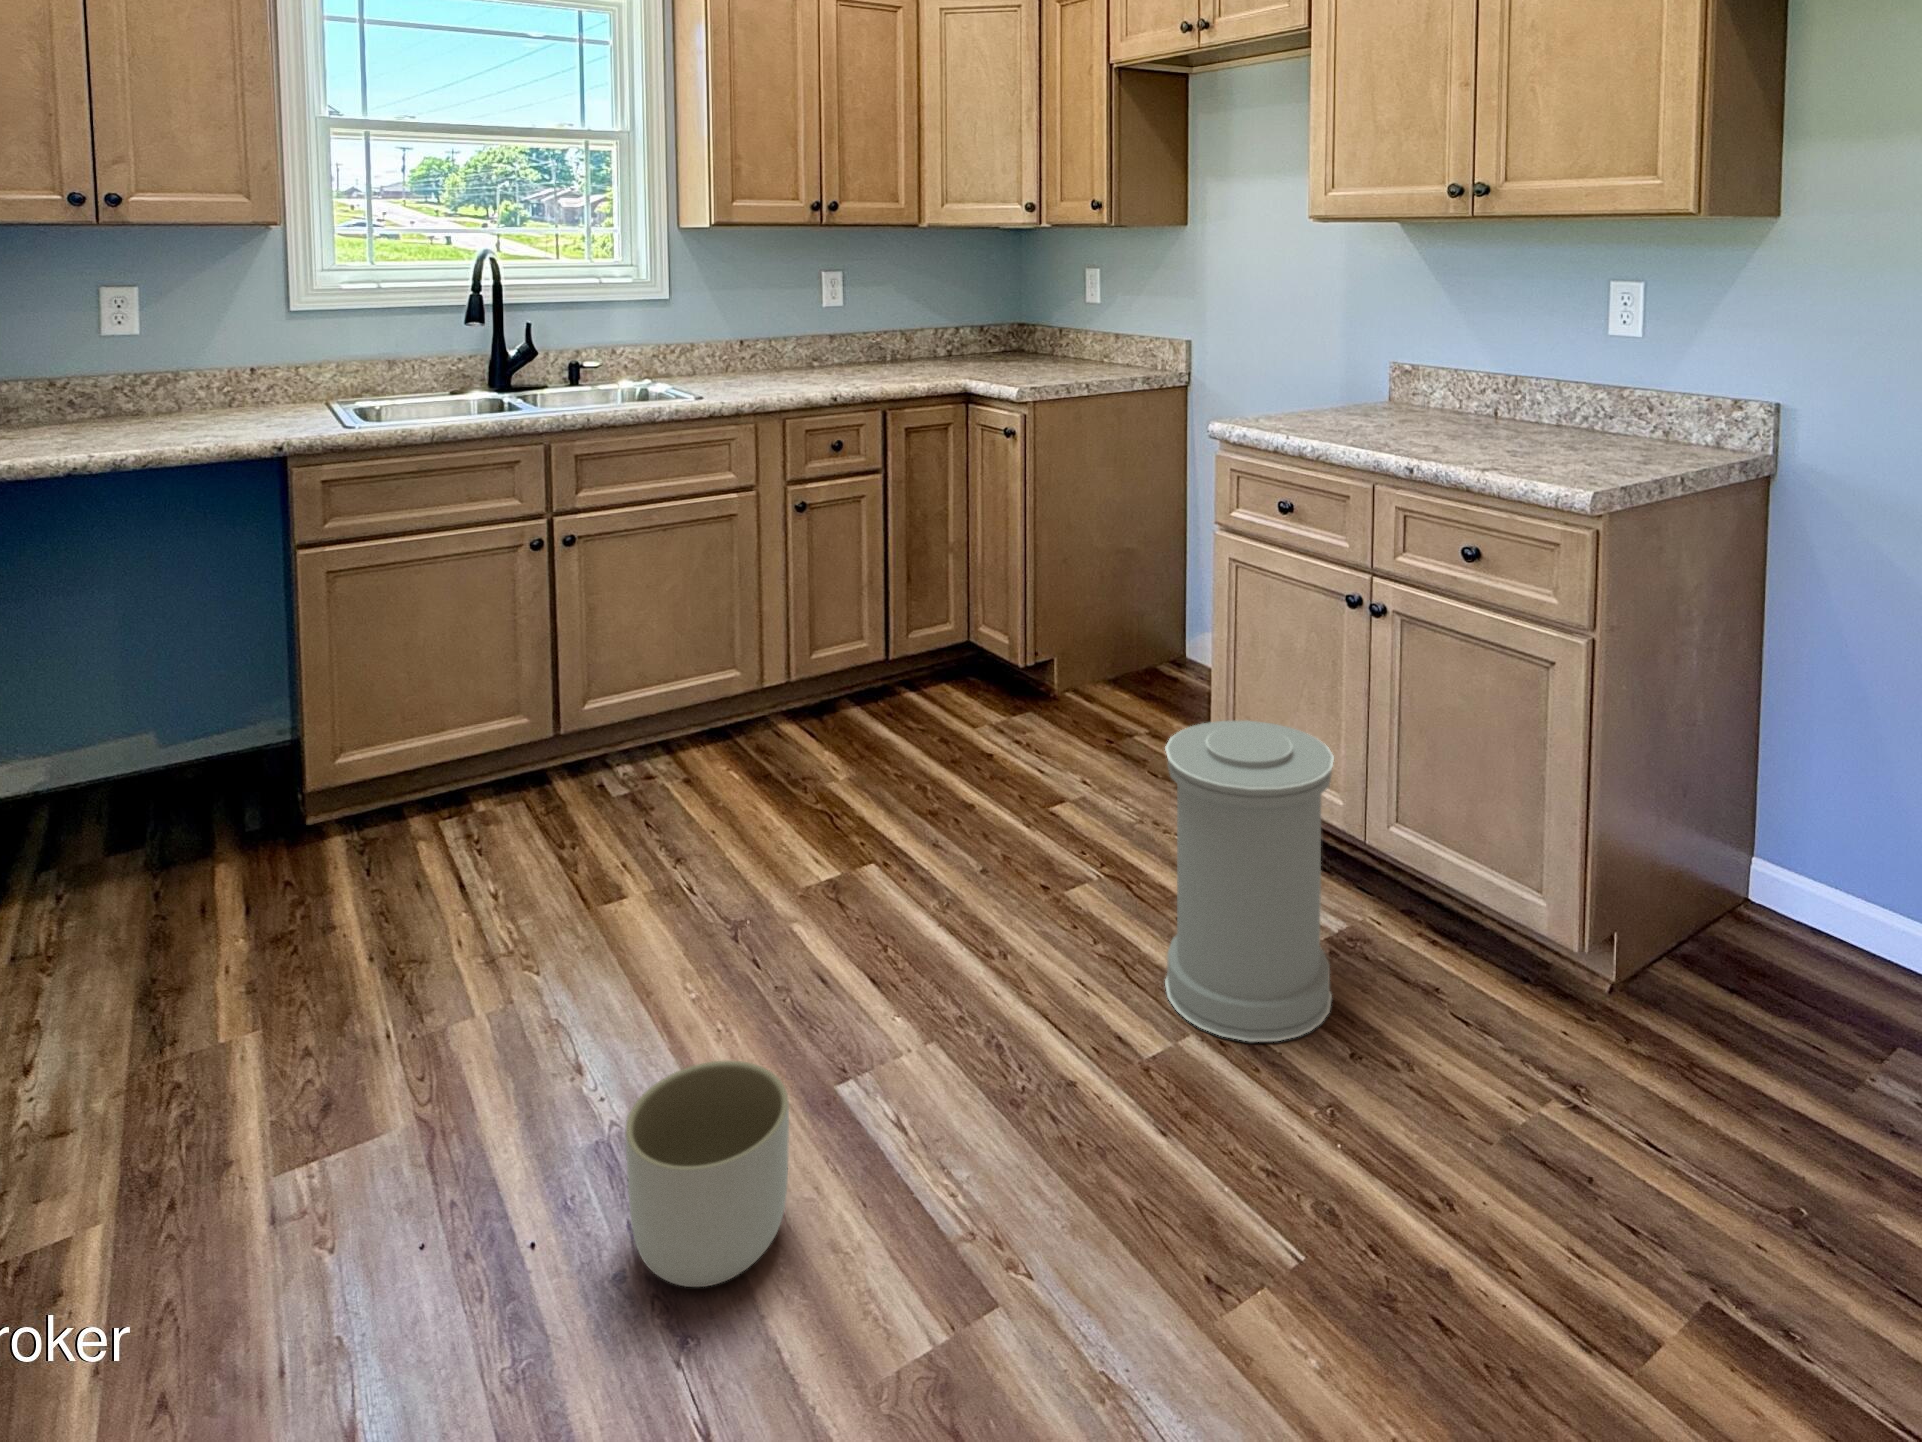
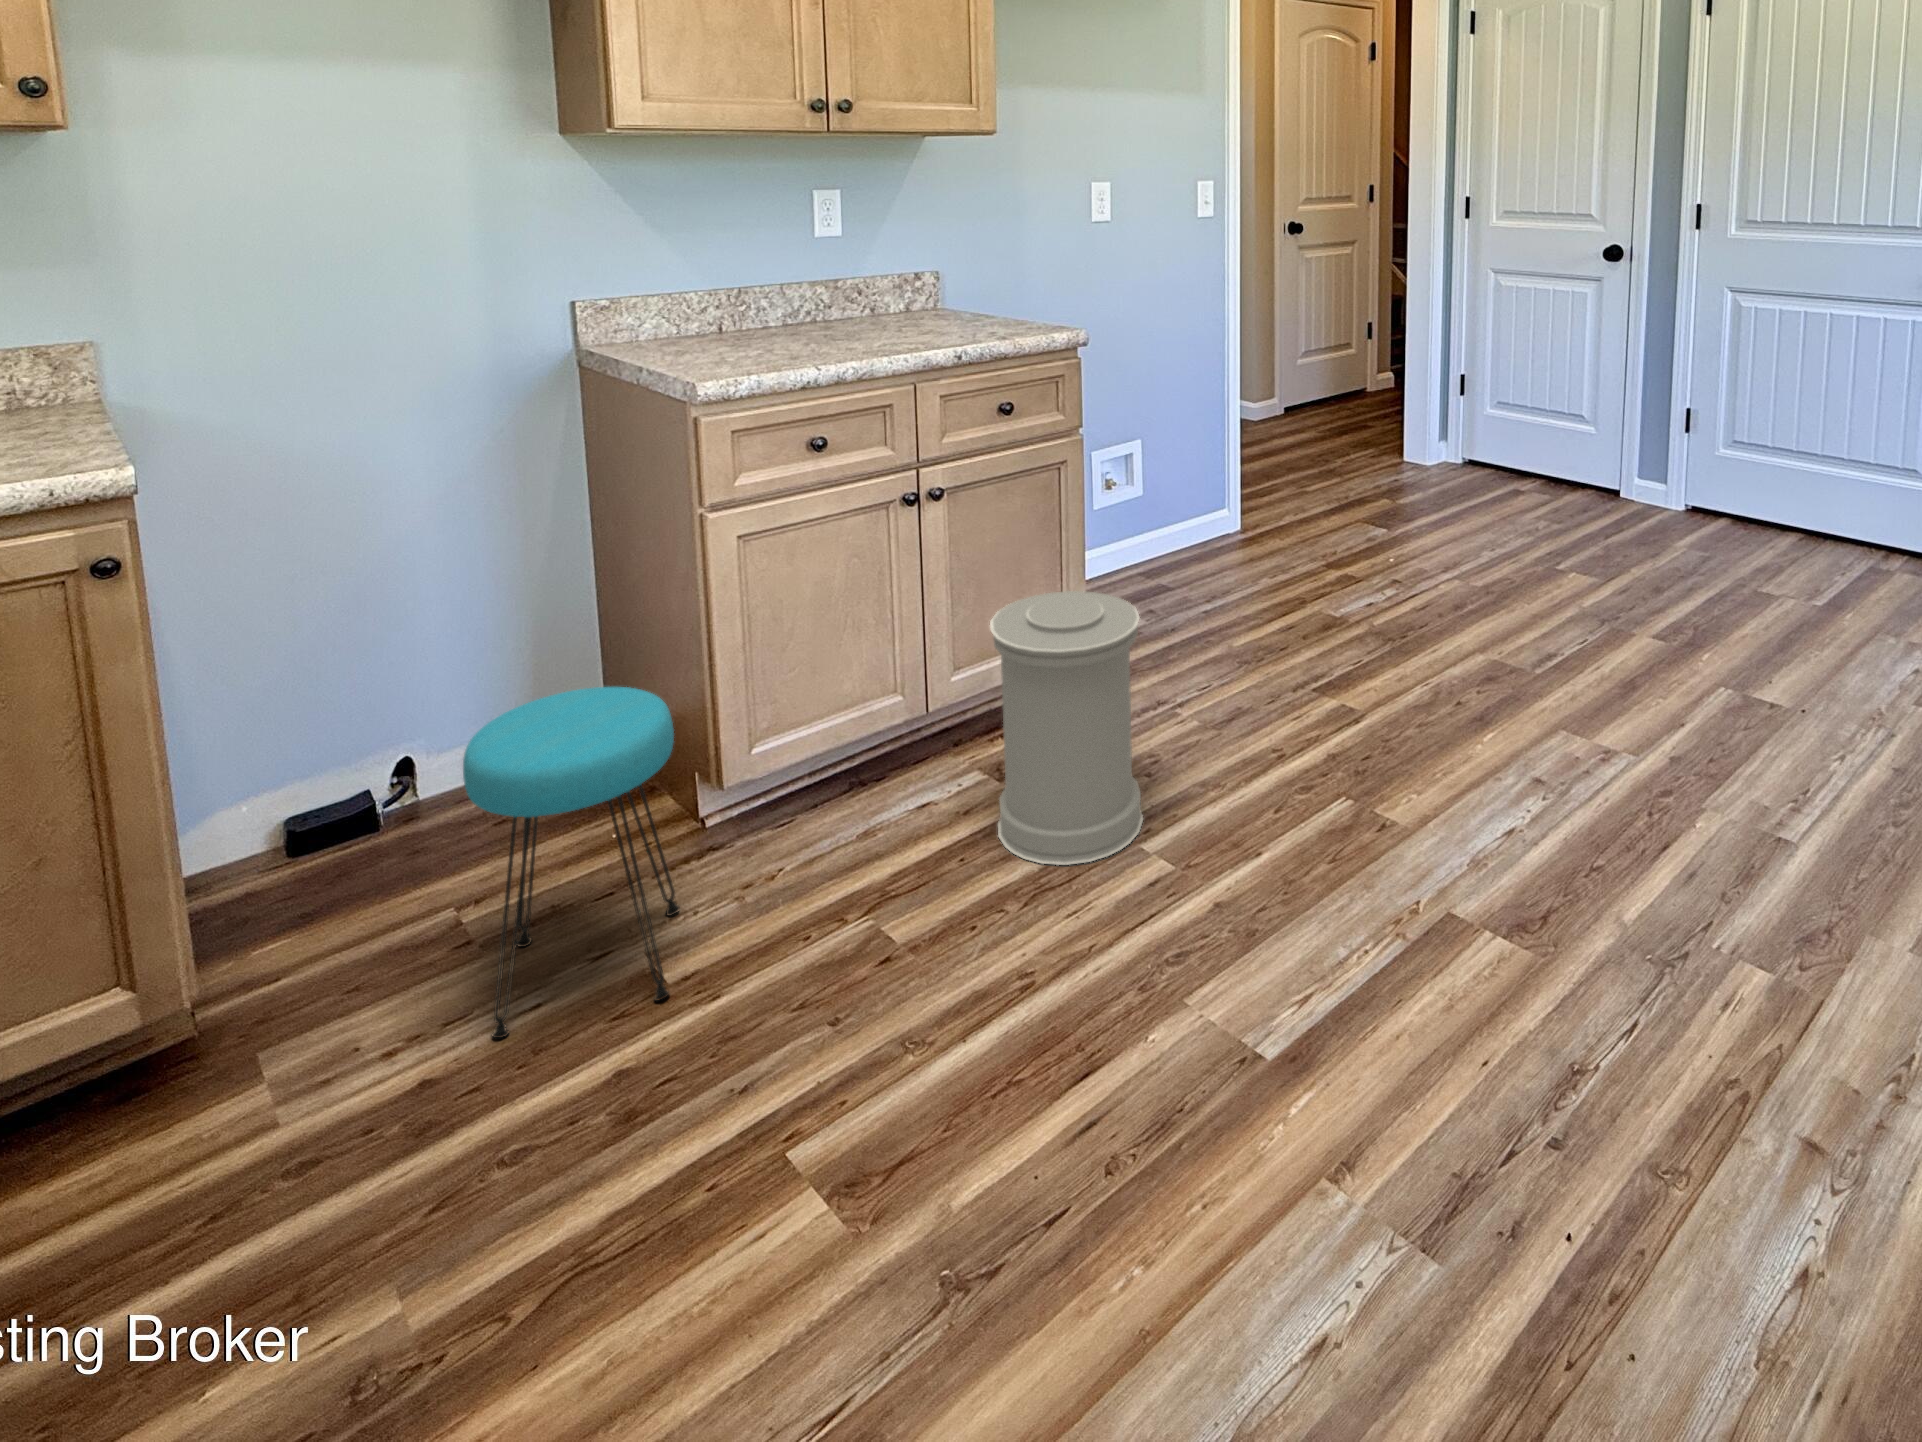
stool: none [1013,595,1137,811] -> present [463,687,680,1038]
planter: present [625,1060,789,1287] -> none [1427,923,1575,1120]

